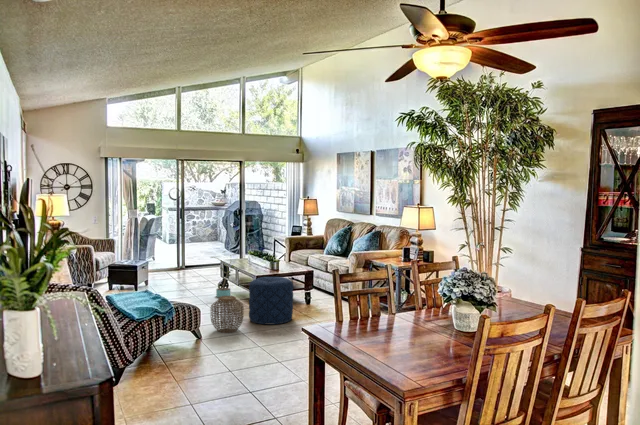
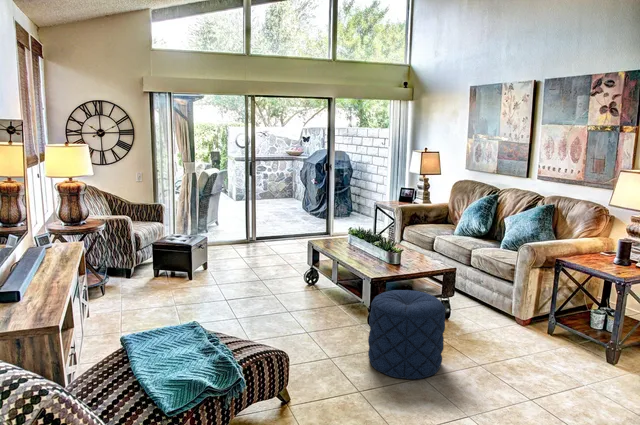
potted plant: present [212,257,234,297] -> none [296,232,334,301]
woven basket: present [211,296,244,333] -> none [311,334,369,403]

